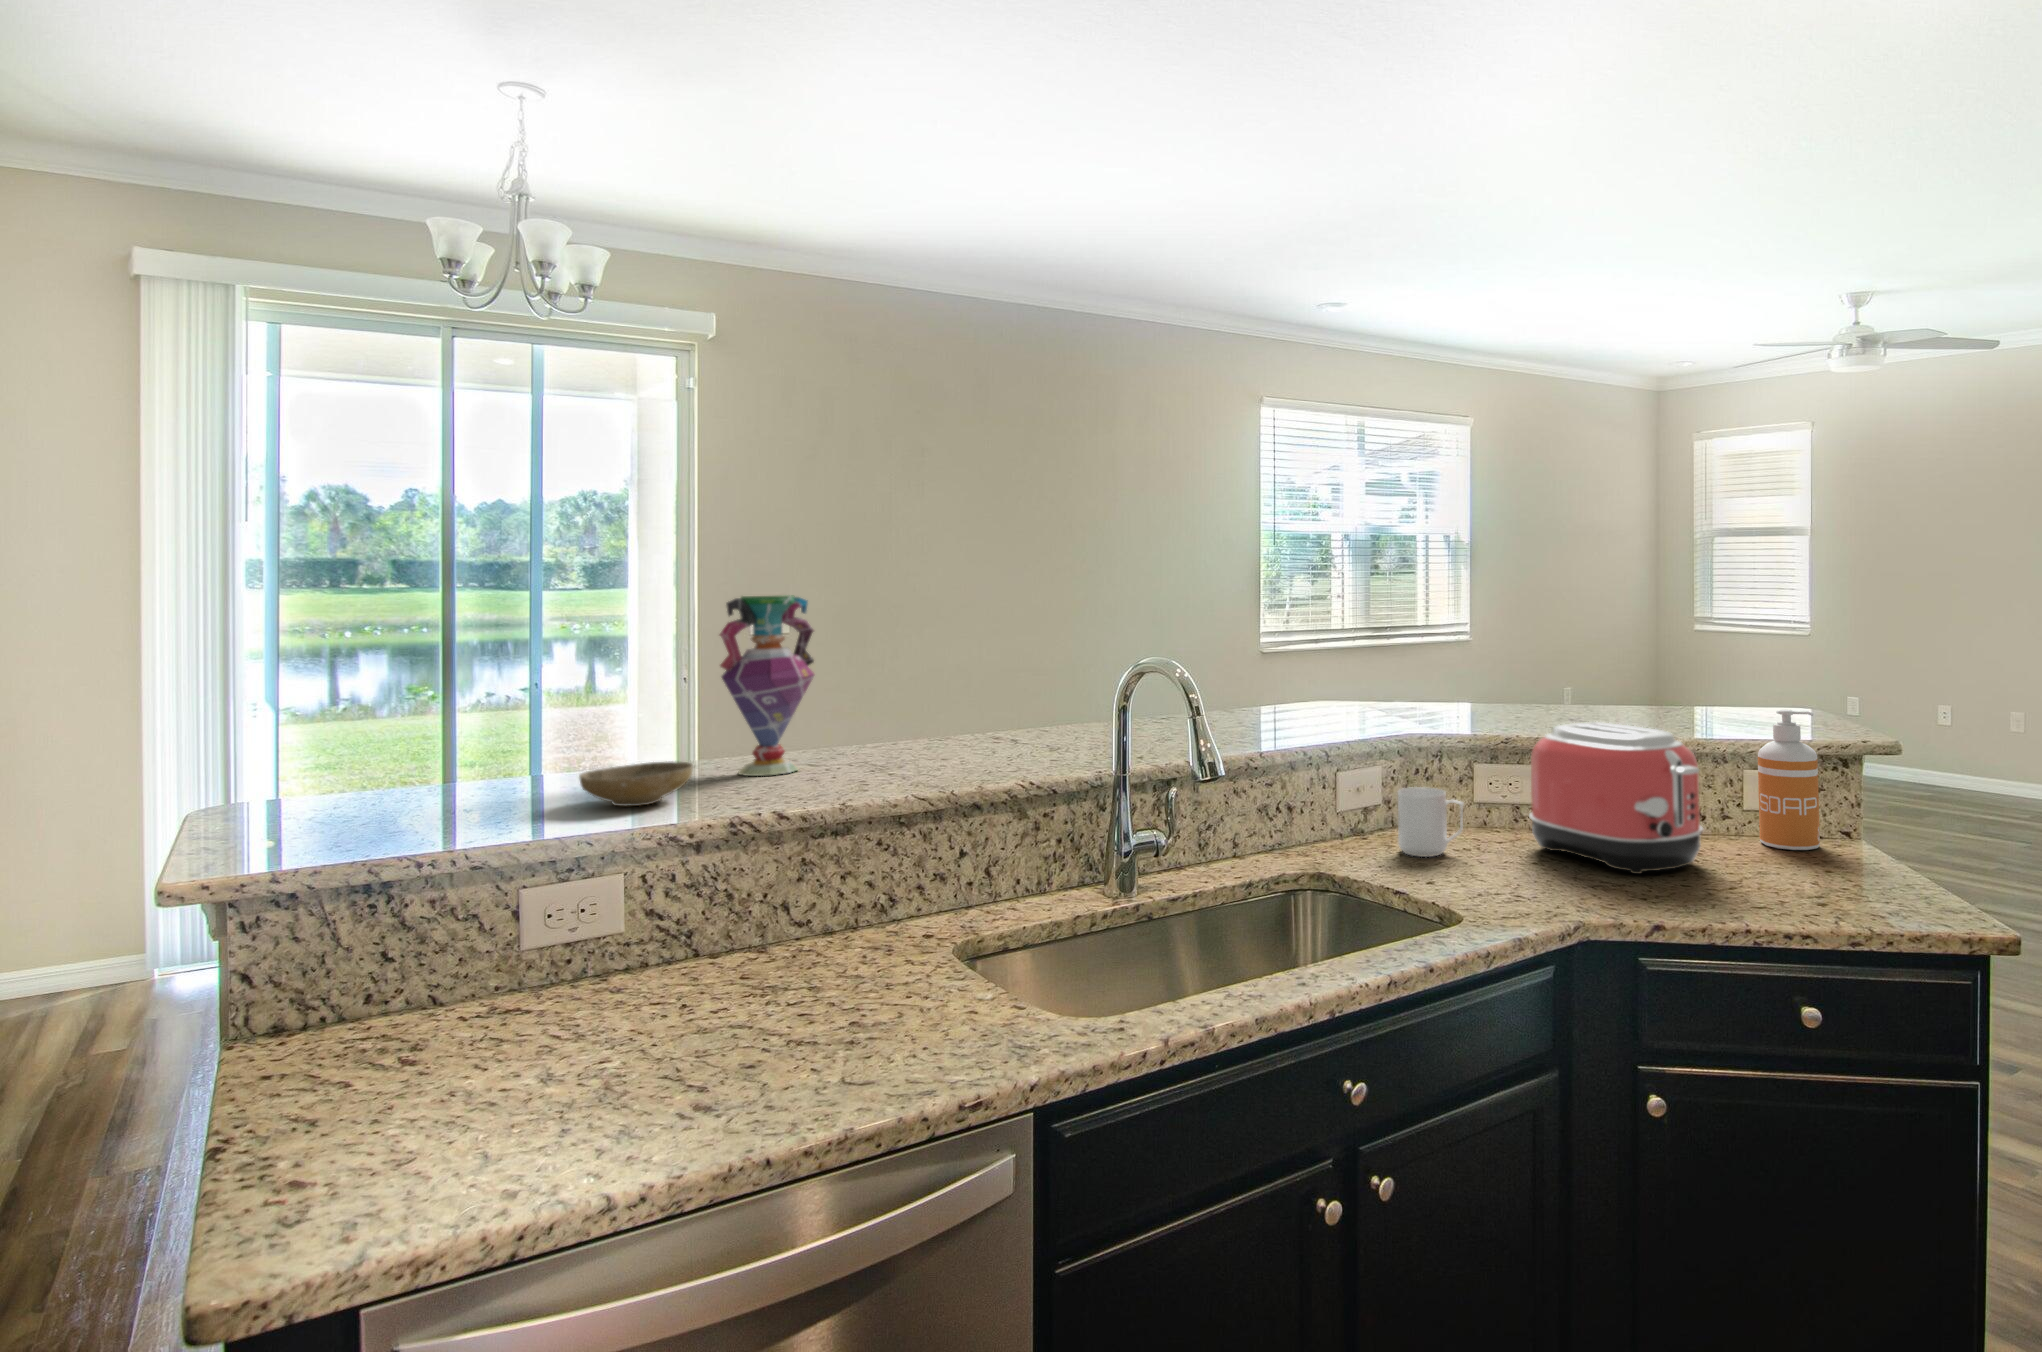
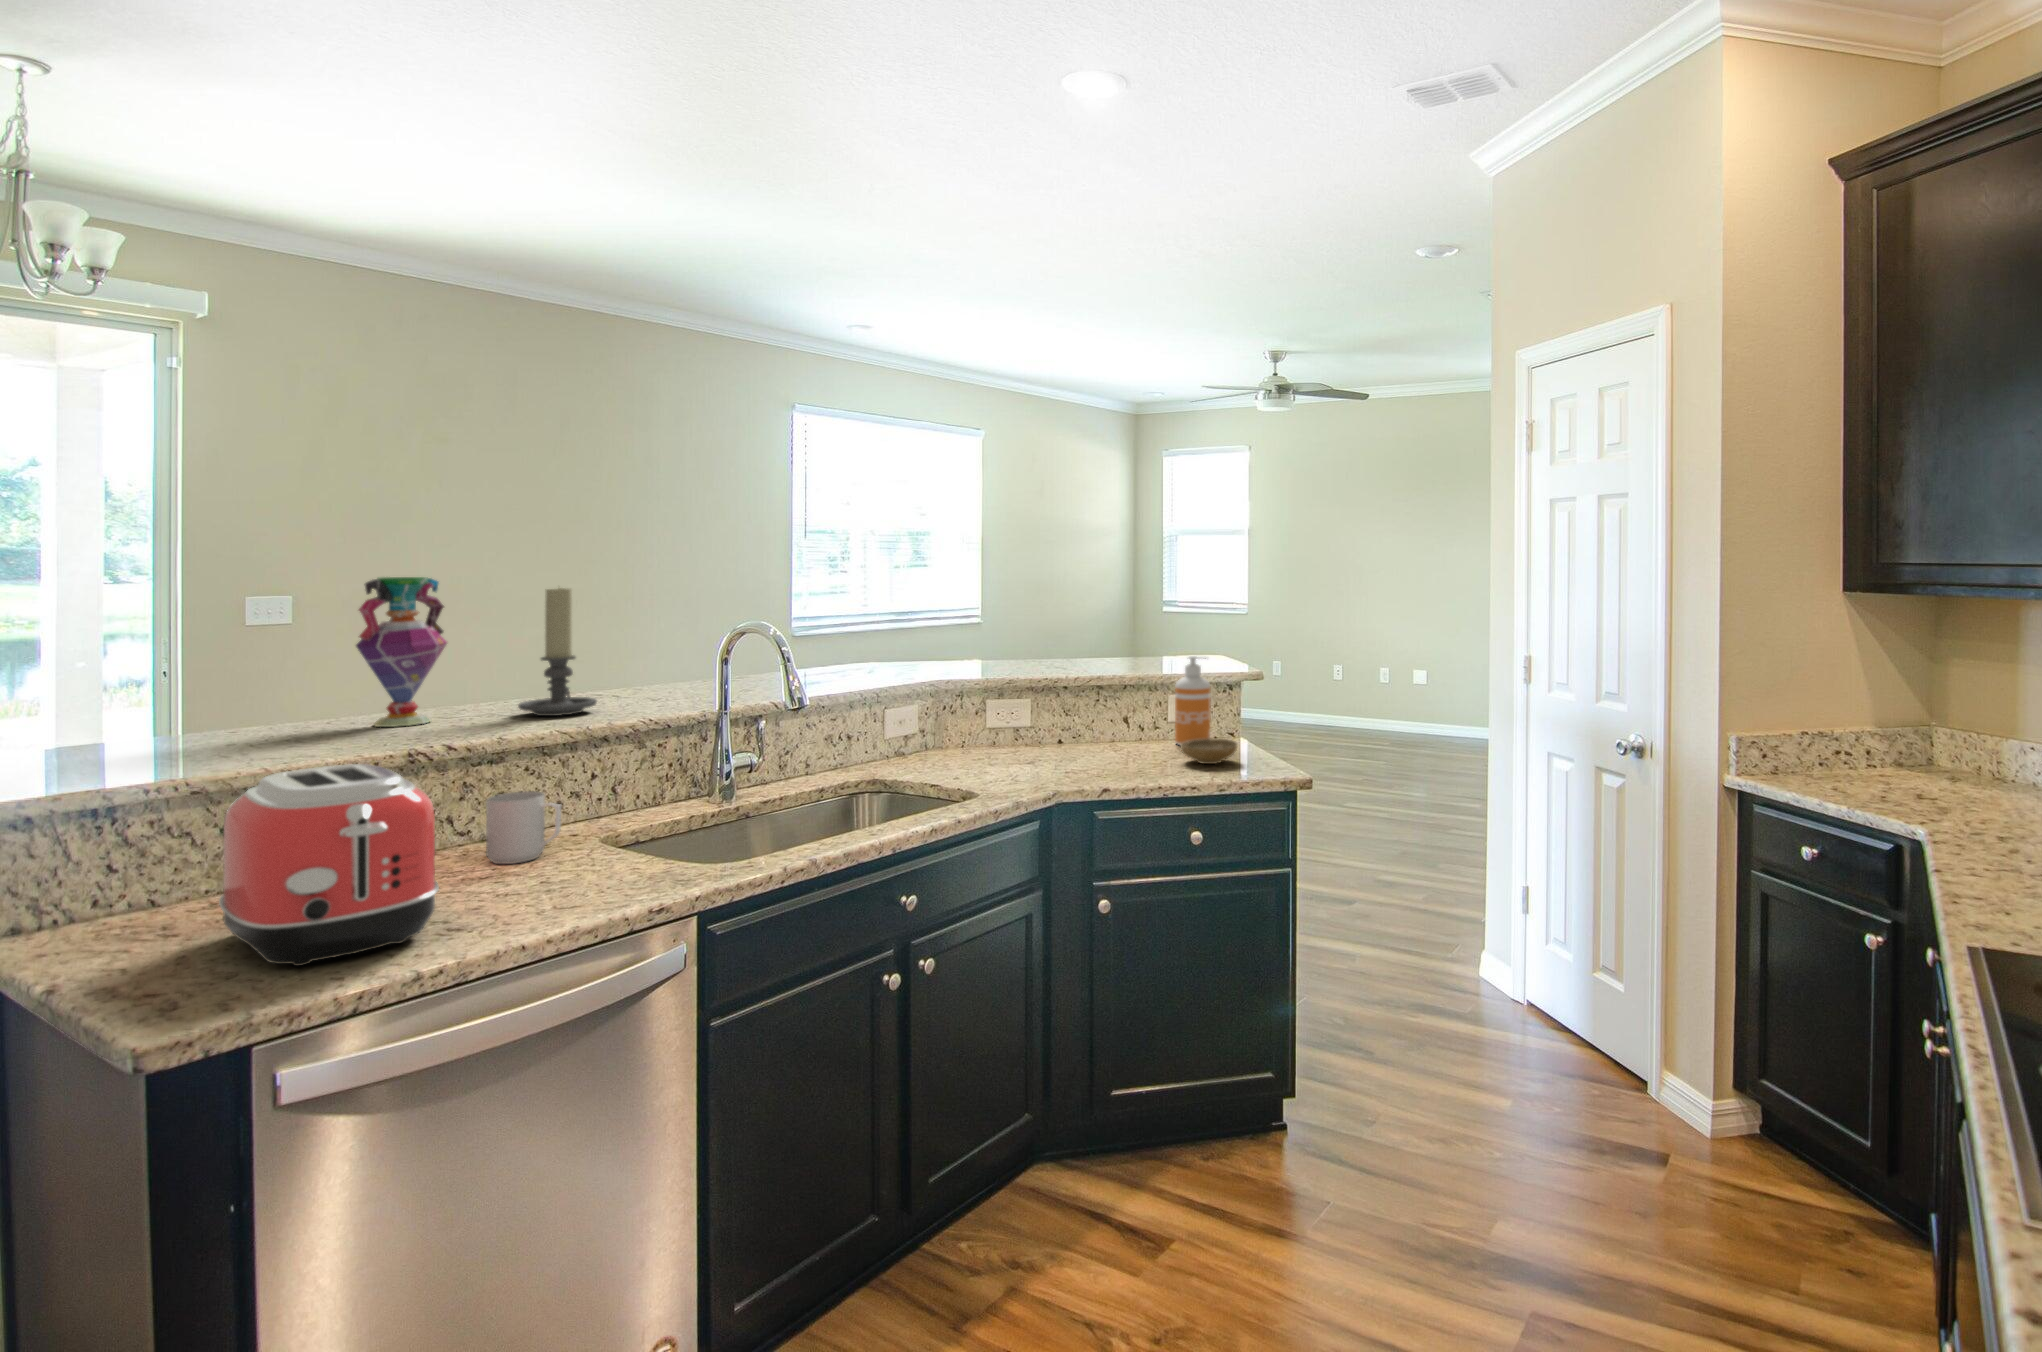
candle holder: none [891,605,979,769] -> present [518,588,597,716]
toaster: present [1529,722,1703,874] -> present [219,764,439,966]
ceramic bowl: present [579,761,693,806] -> present [1180,739,1238,764]
mug: present [1398,787,1464,857] -> present [486,791,562,864]

